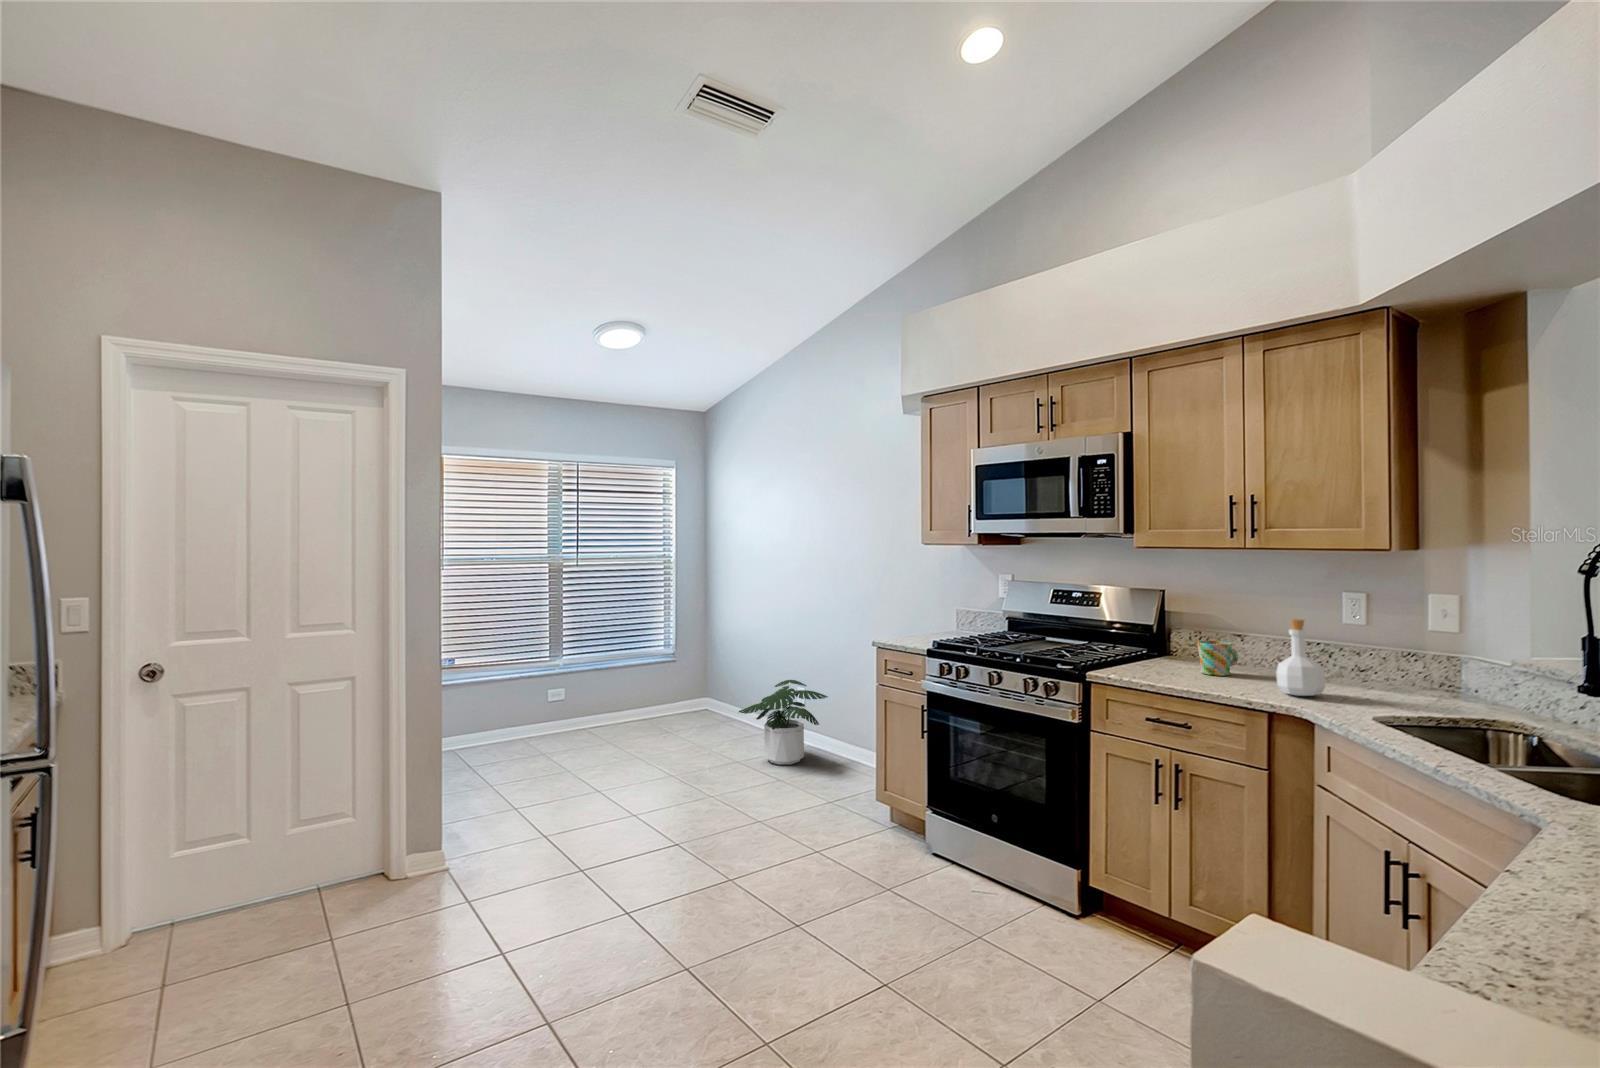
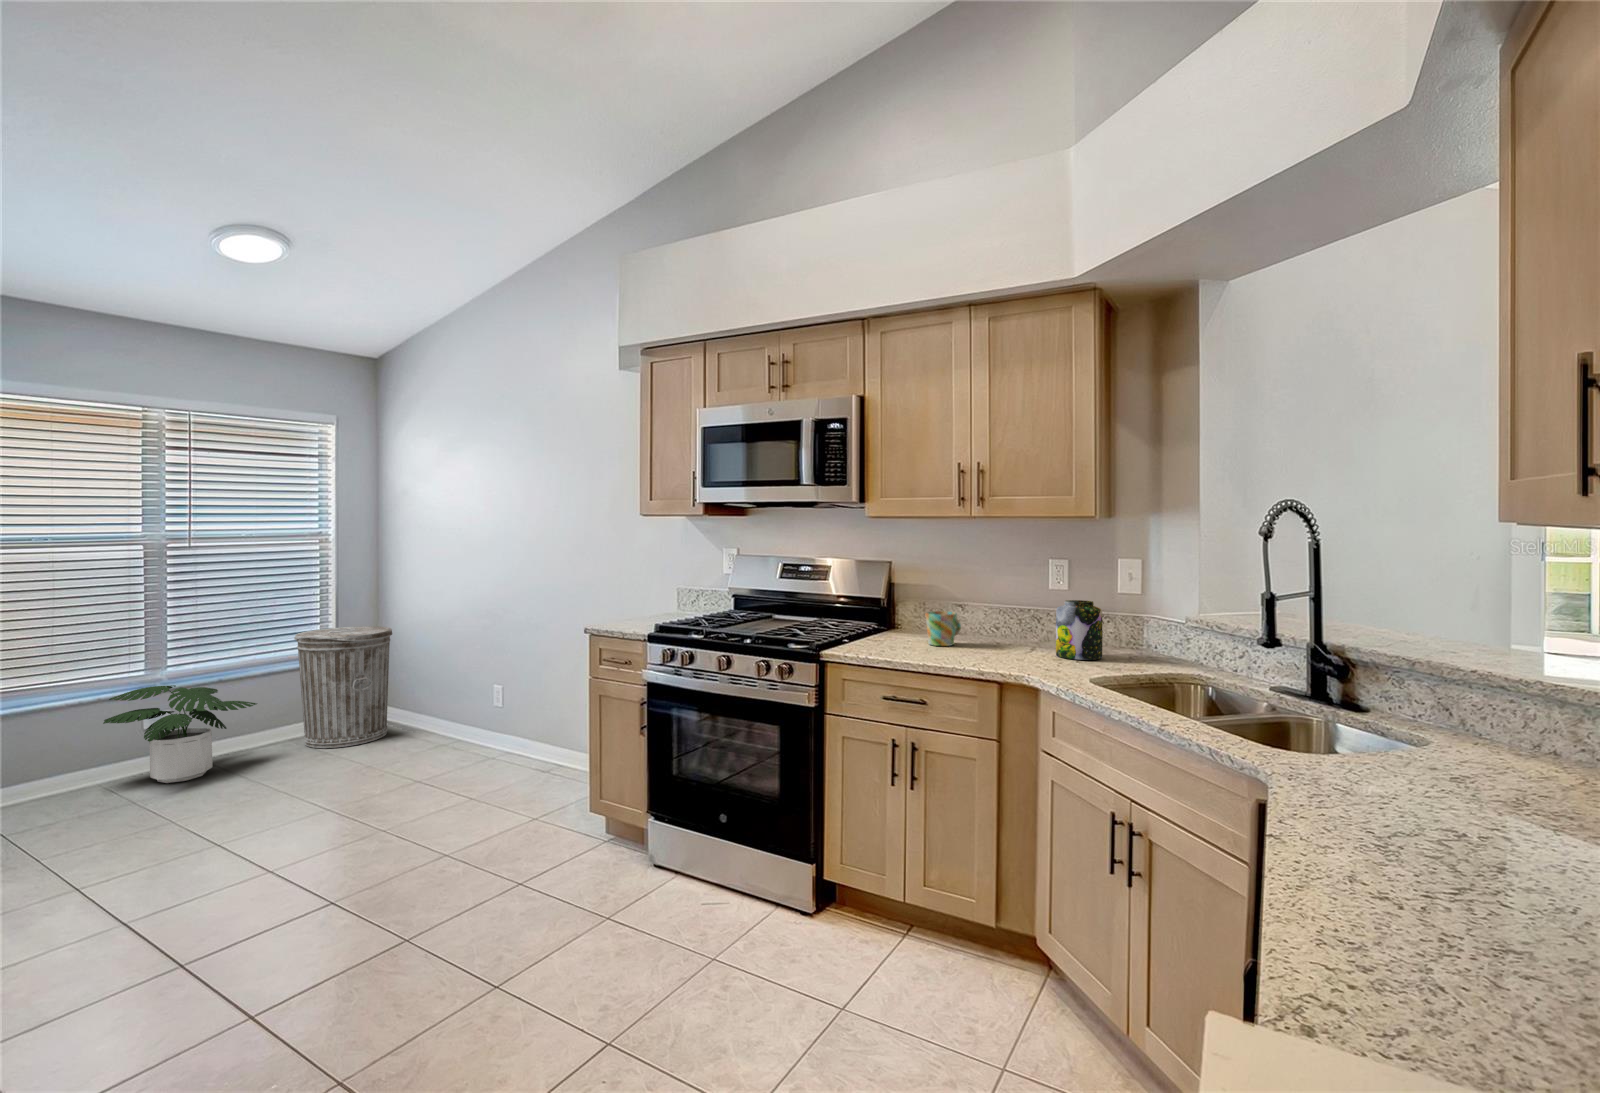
bottle: present [1276,619,1325,696] -> none [1001,587,1045,662]
trash can: none [645,632,714,731] -> present [294,626,392,748]
jar: none [1344,635,1401,699] -> present [1056,600,1103,660]
potted plant: present [739,680,828,765] -> present [103,685,257,783]

